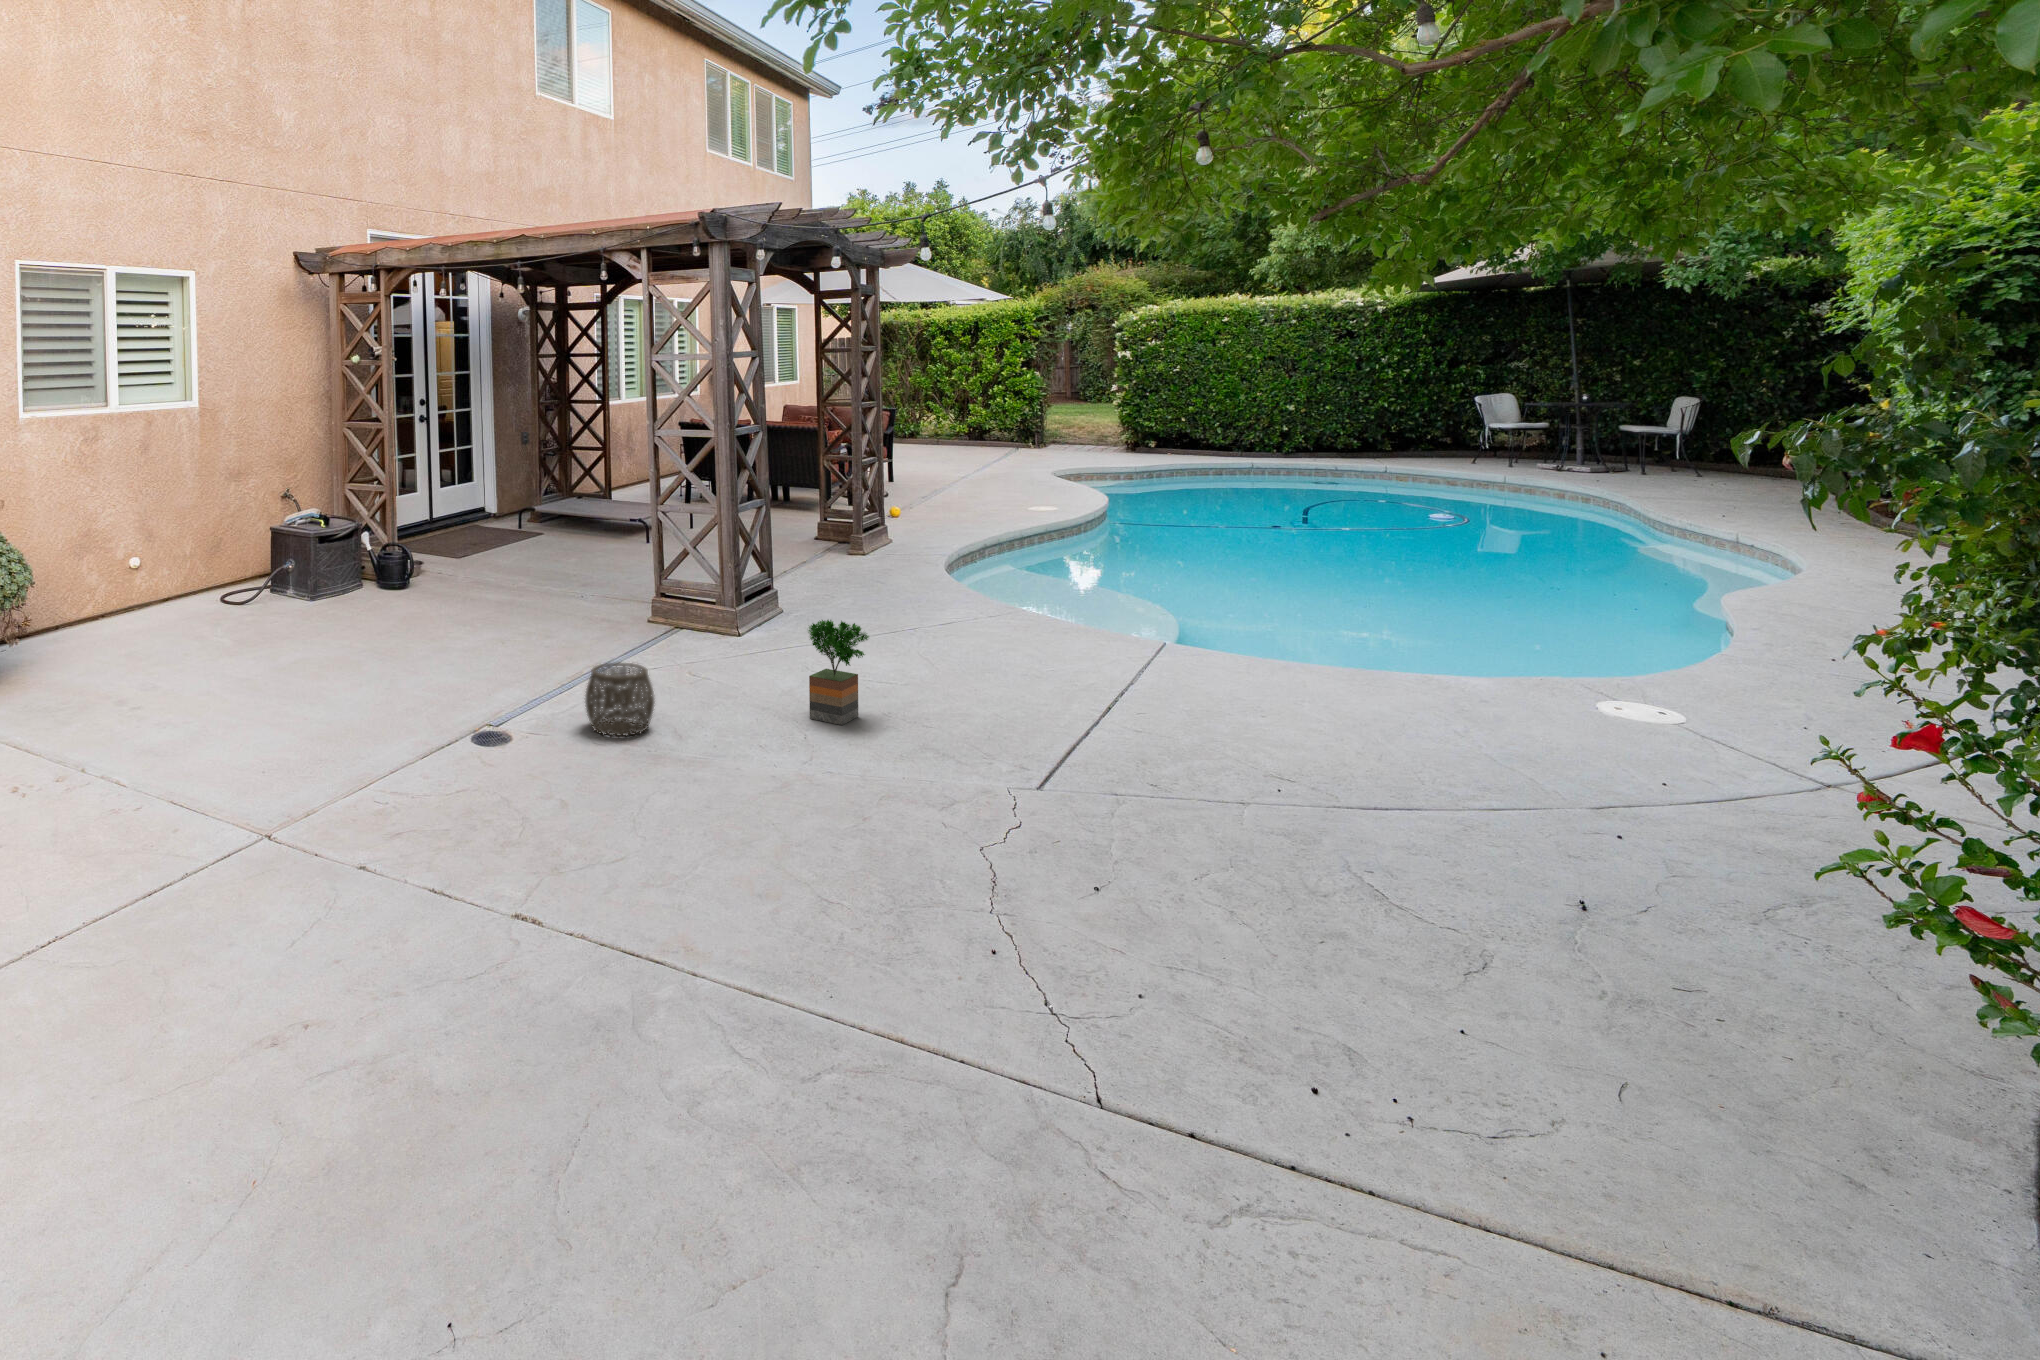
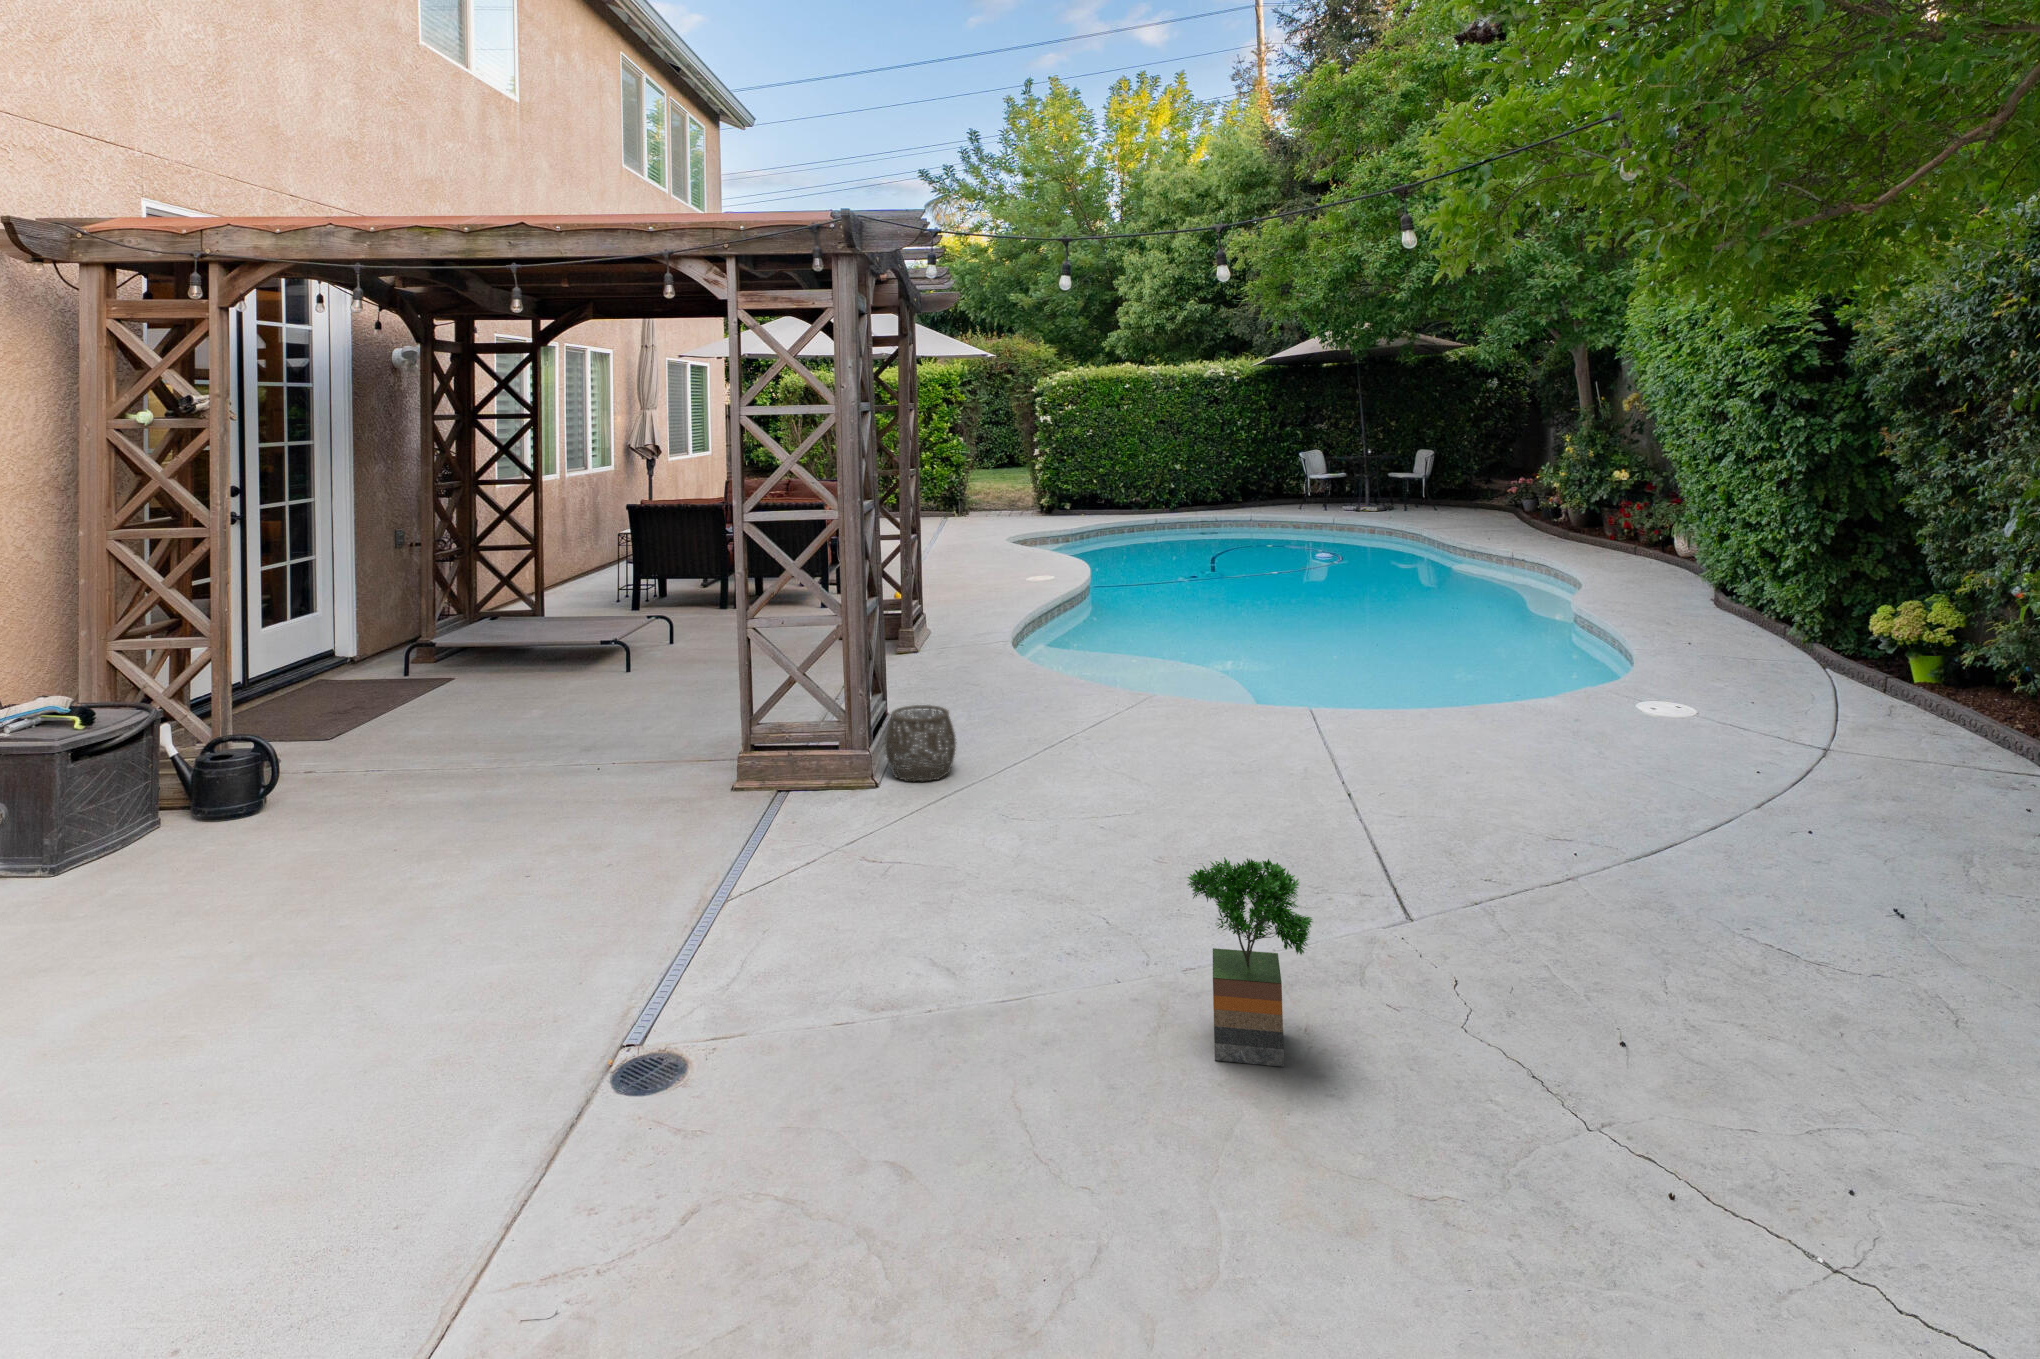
woven basket: present [585,663,654,736] -> present [885,705,956,781]

